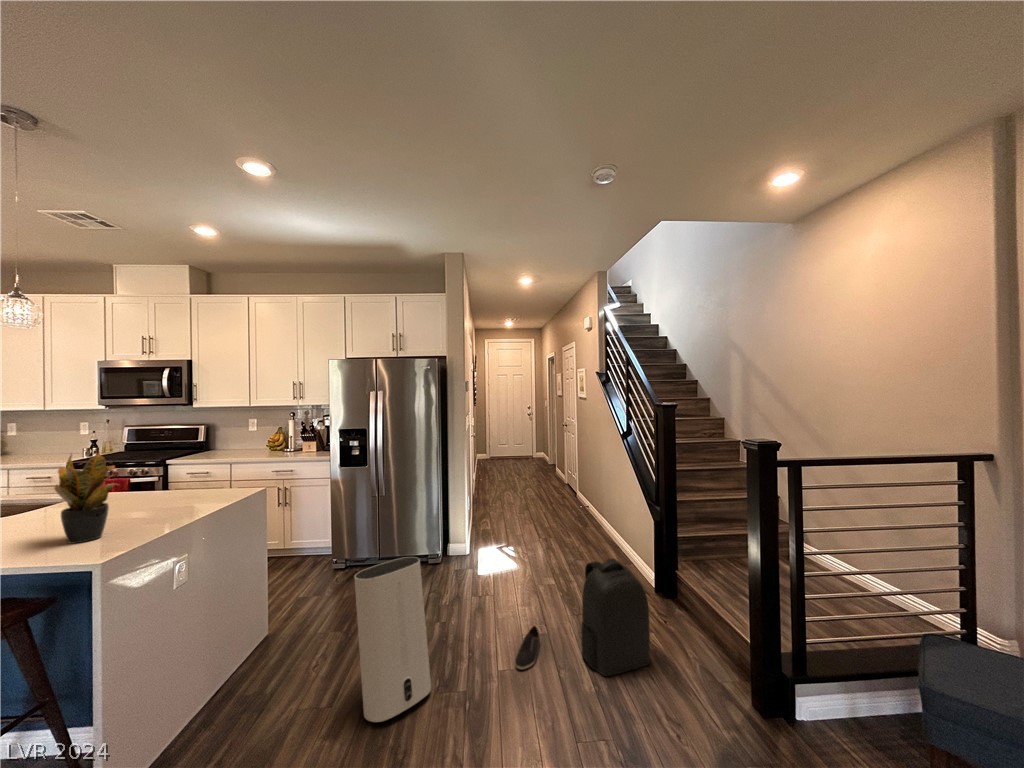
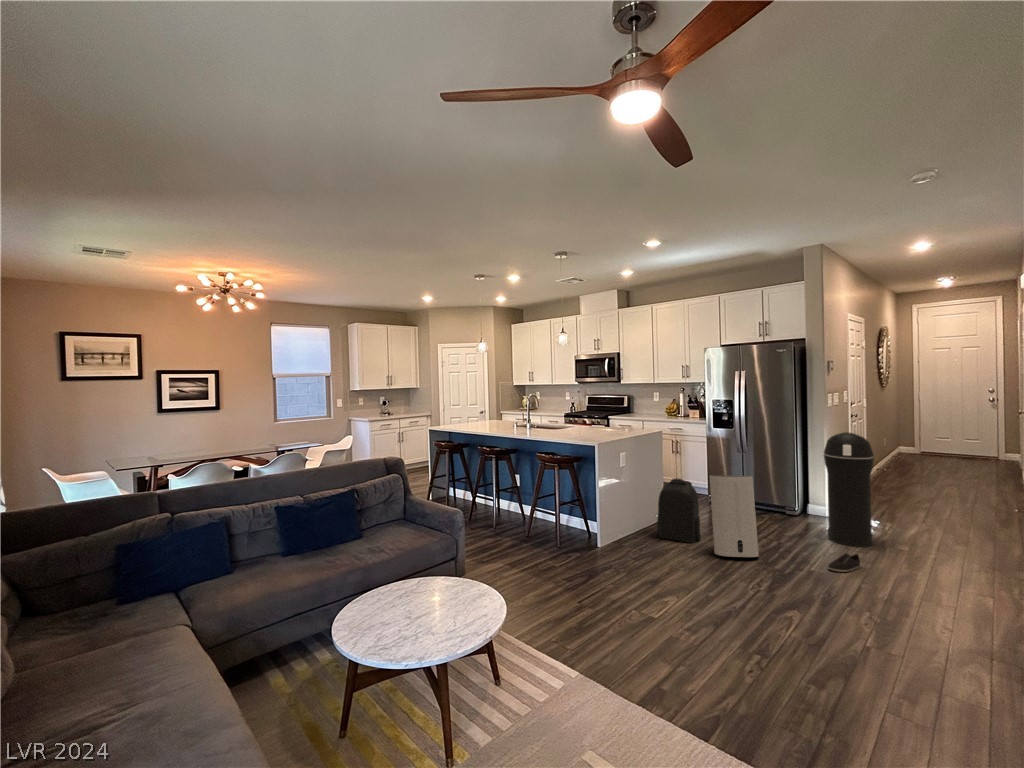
potted plant: present [54,453,118,543] -> none [582,394,608,433]
trash can: none [479,465,526,601] -> present [824,432,874,547]
backpack: present [582,559,650,676] -> present [657,478,701,543]

